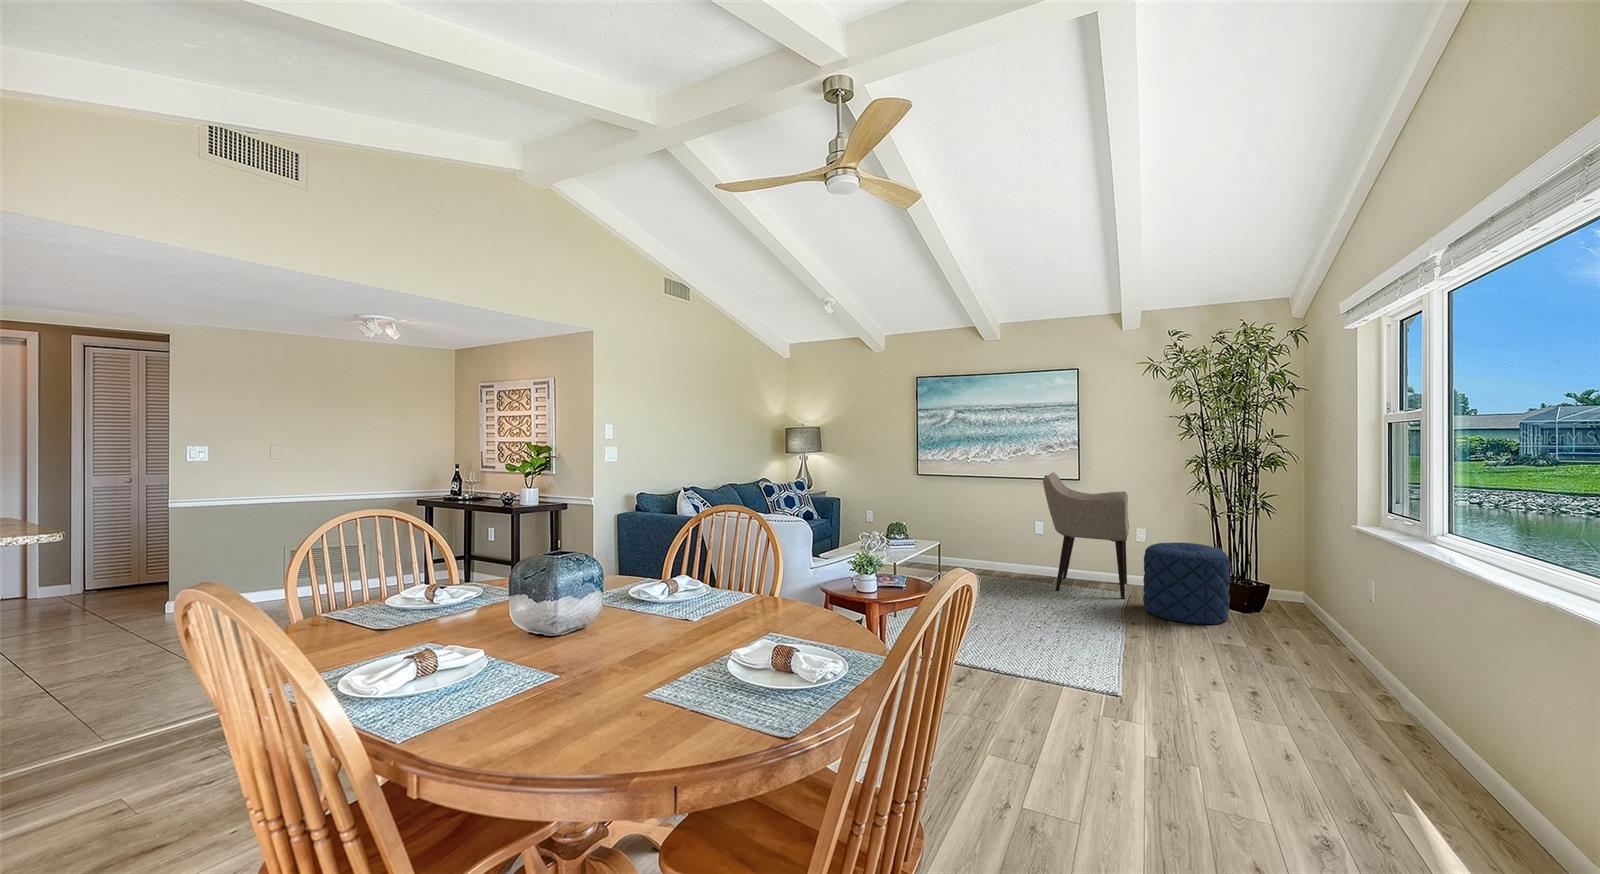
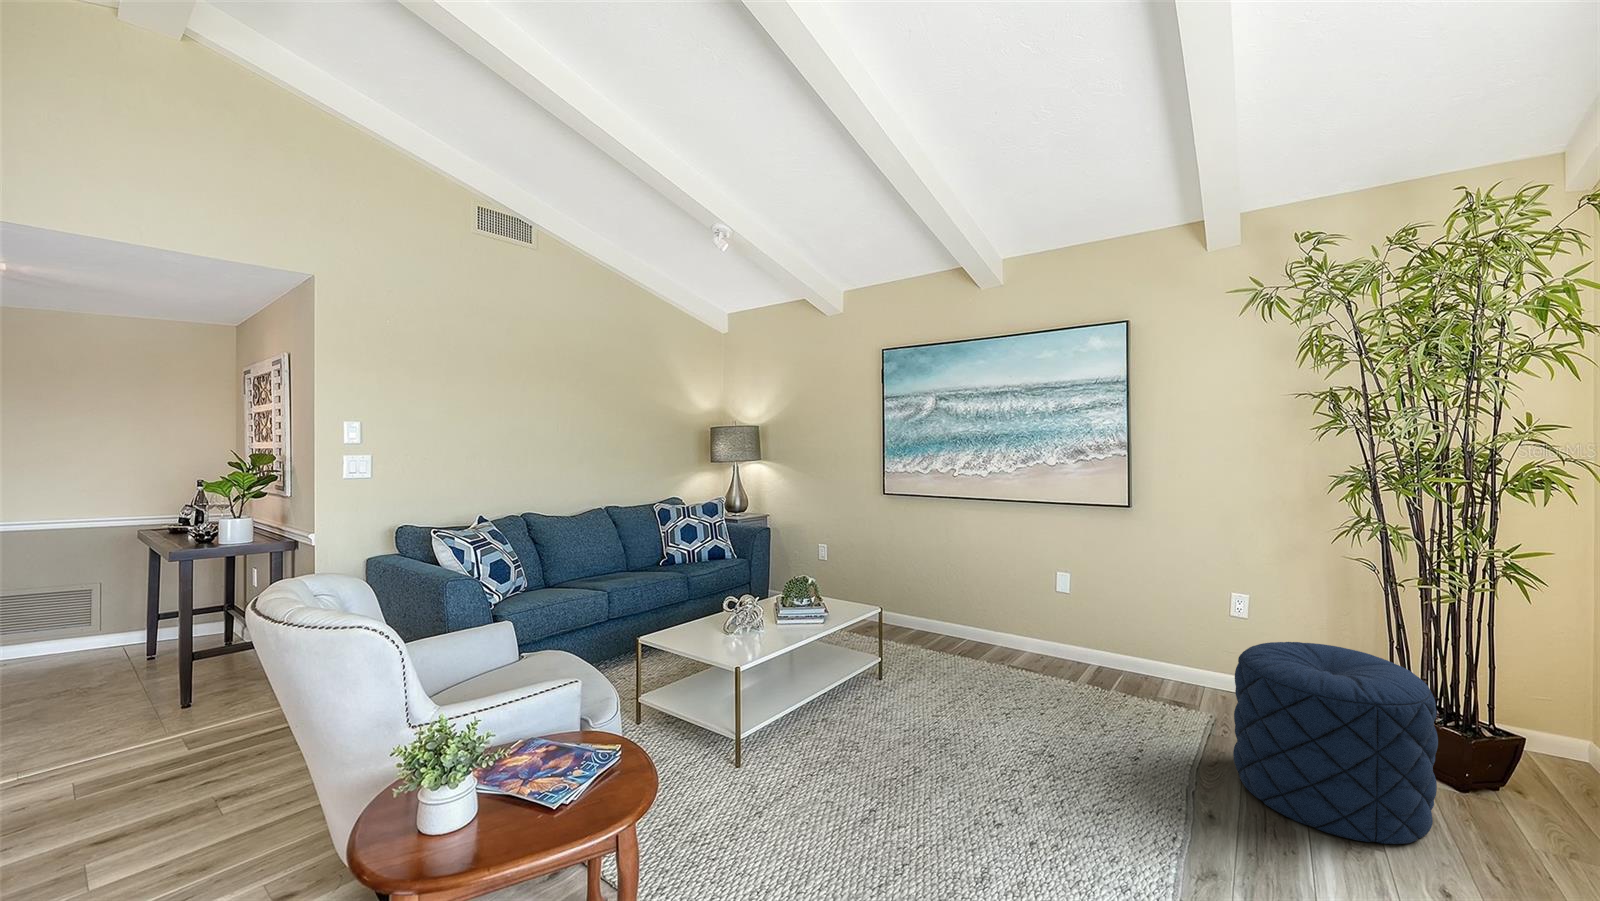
armchair: present [1043,472,1129,599] -> none [1055,493,1215,734]

